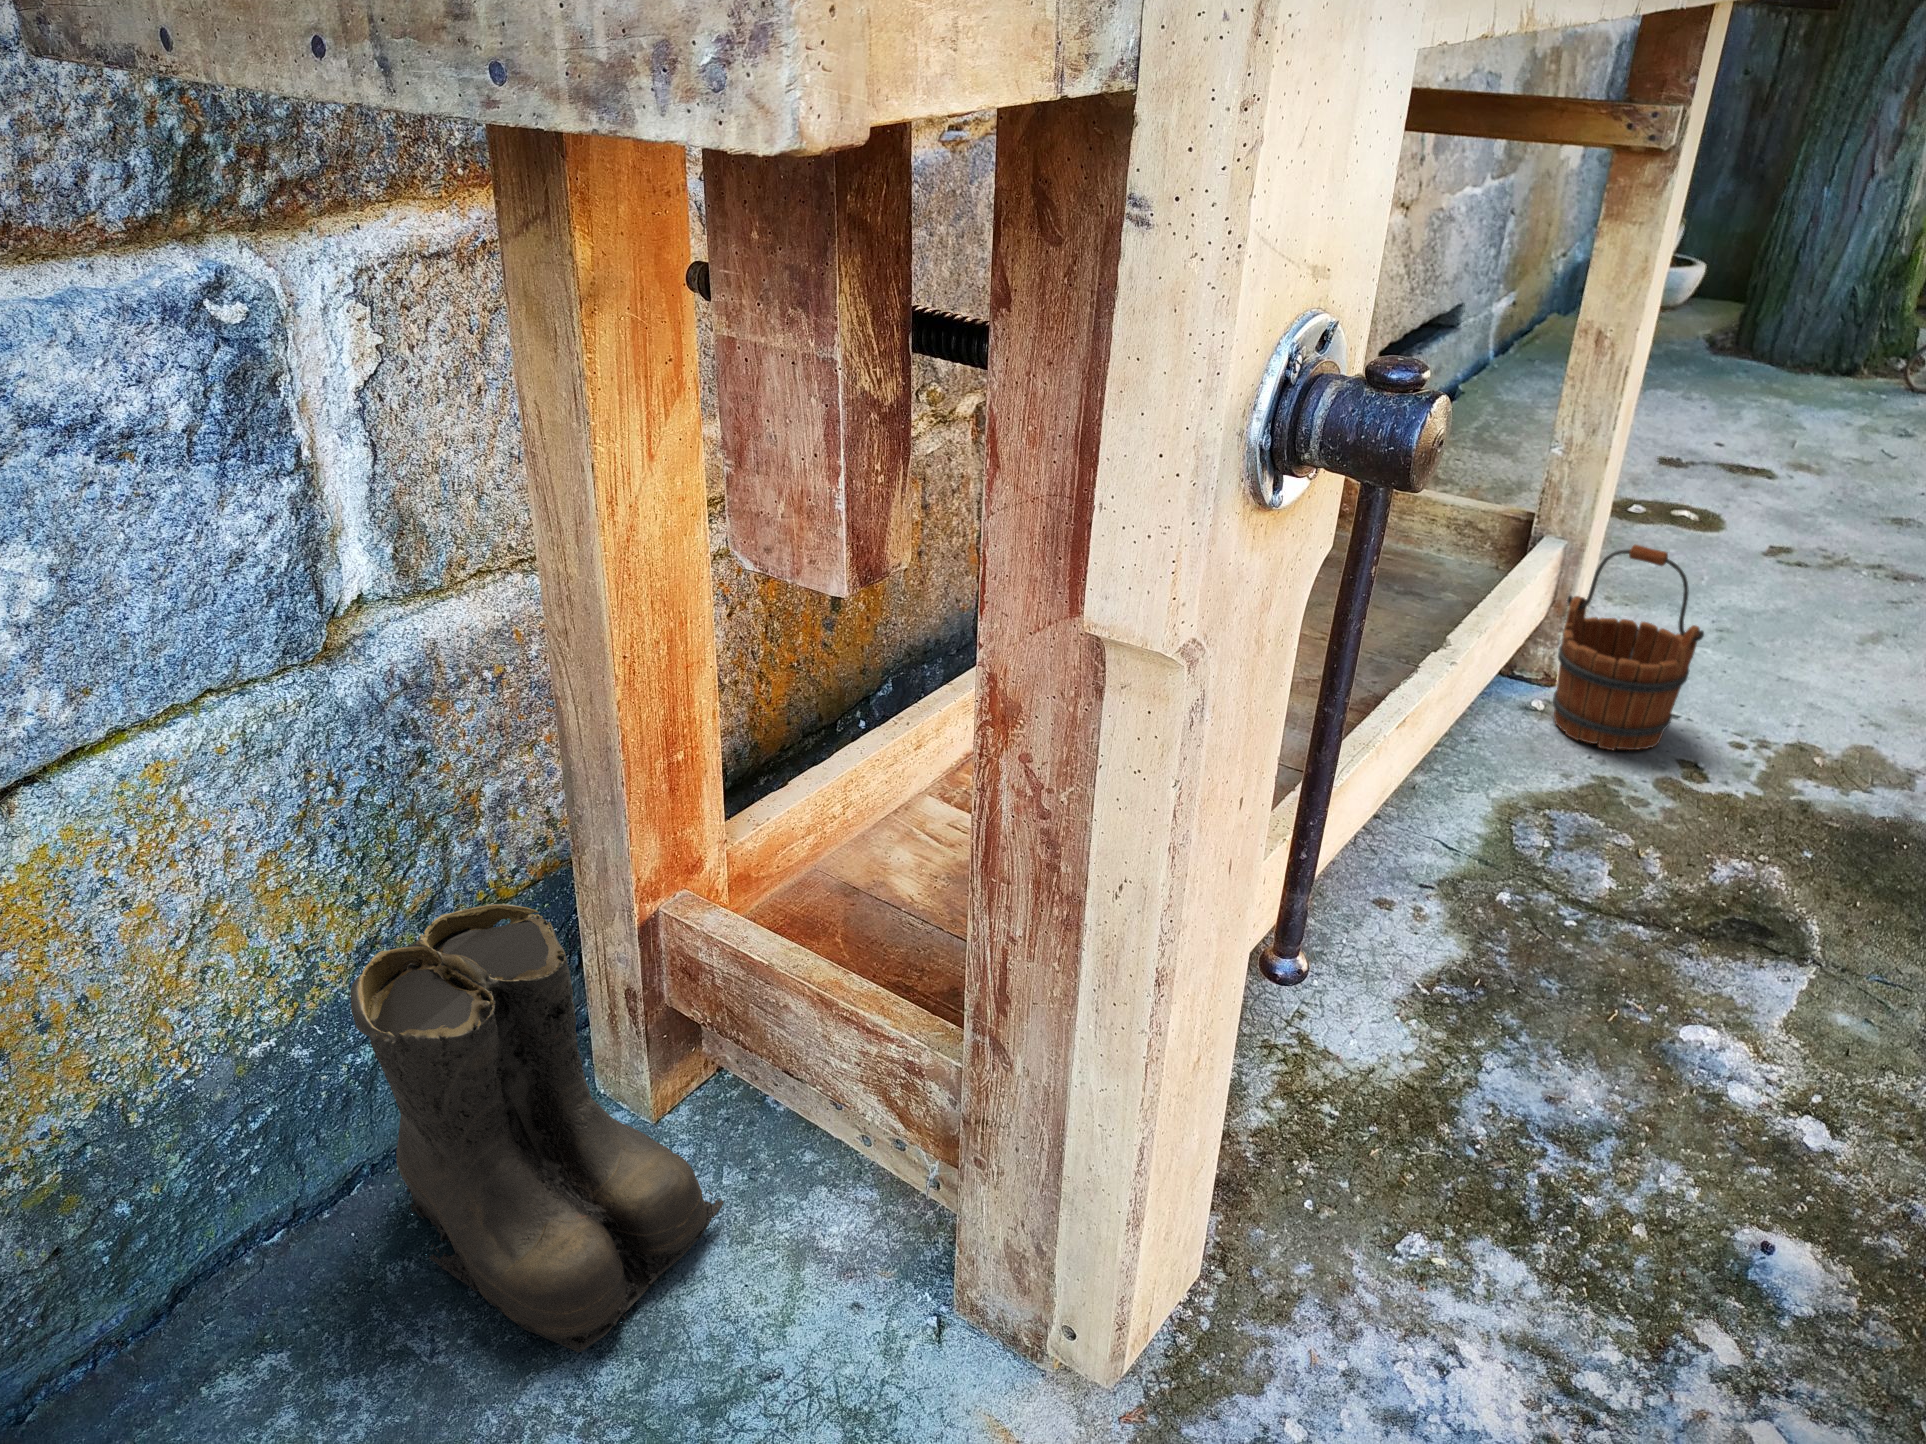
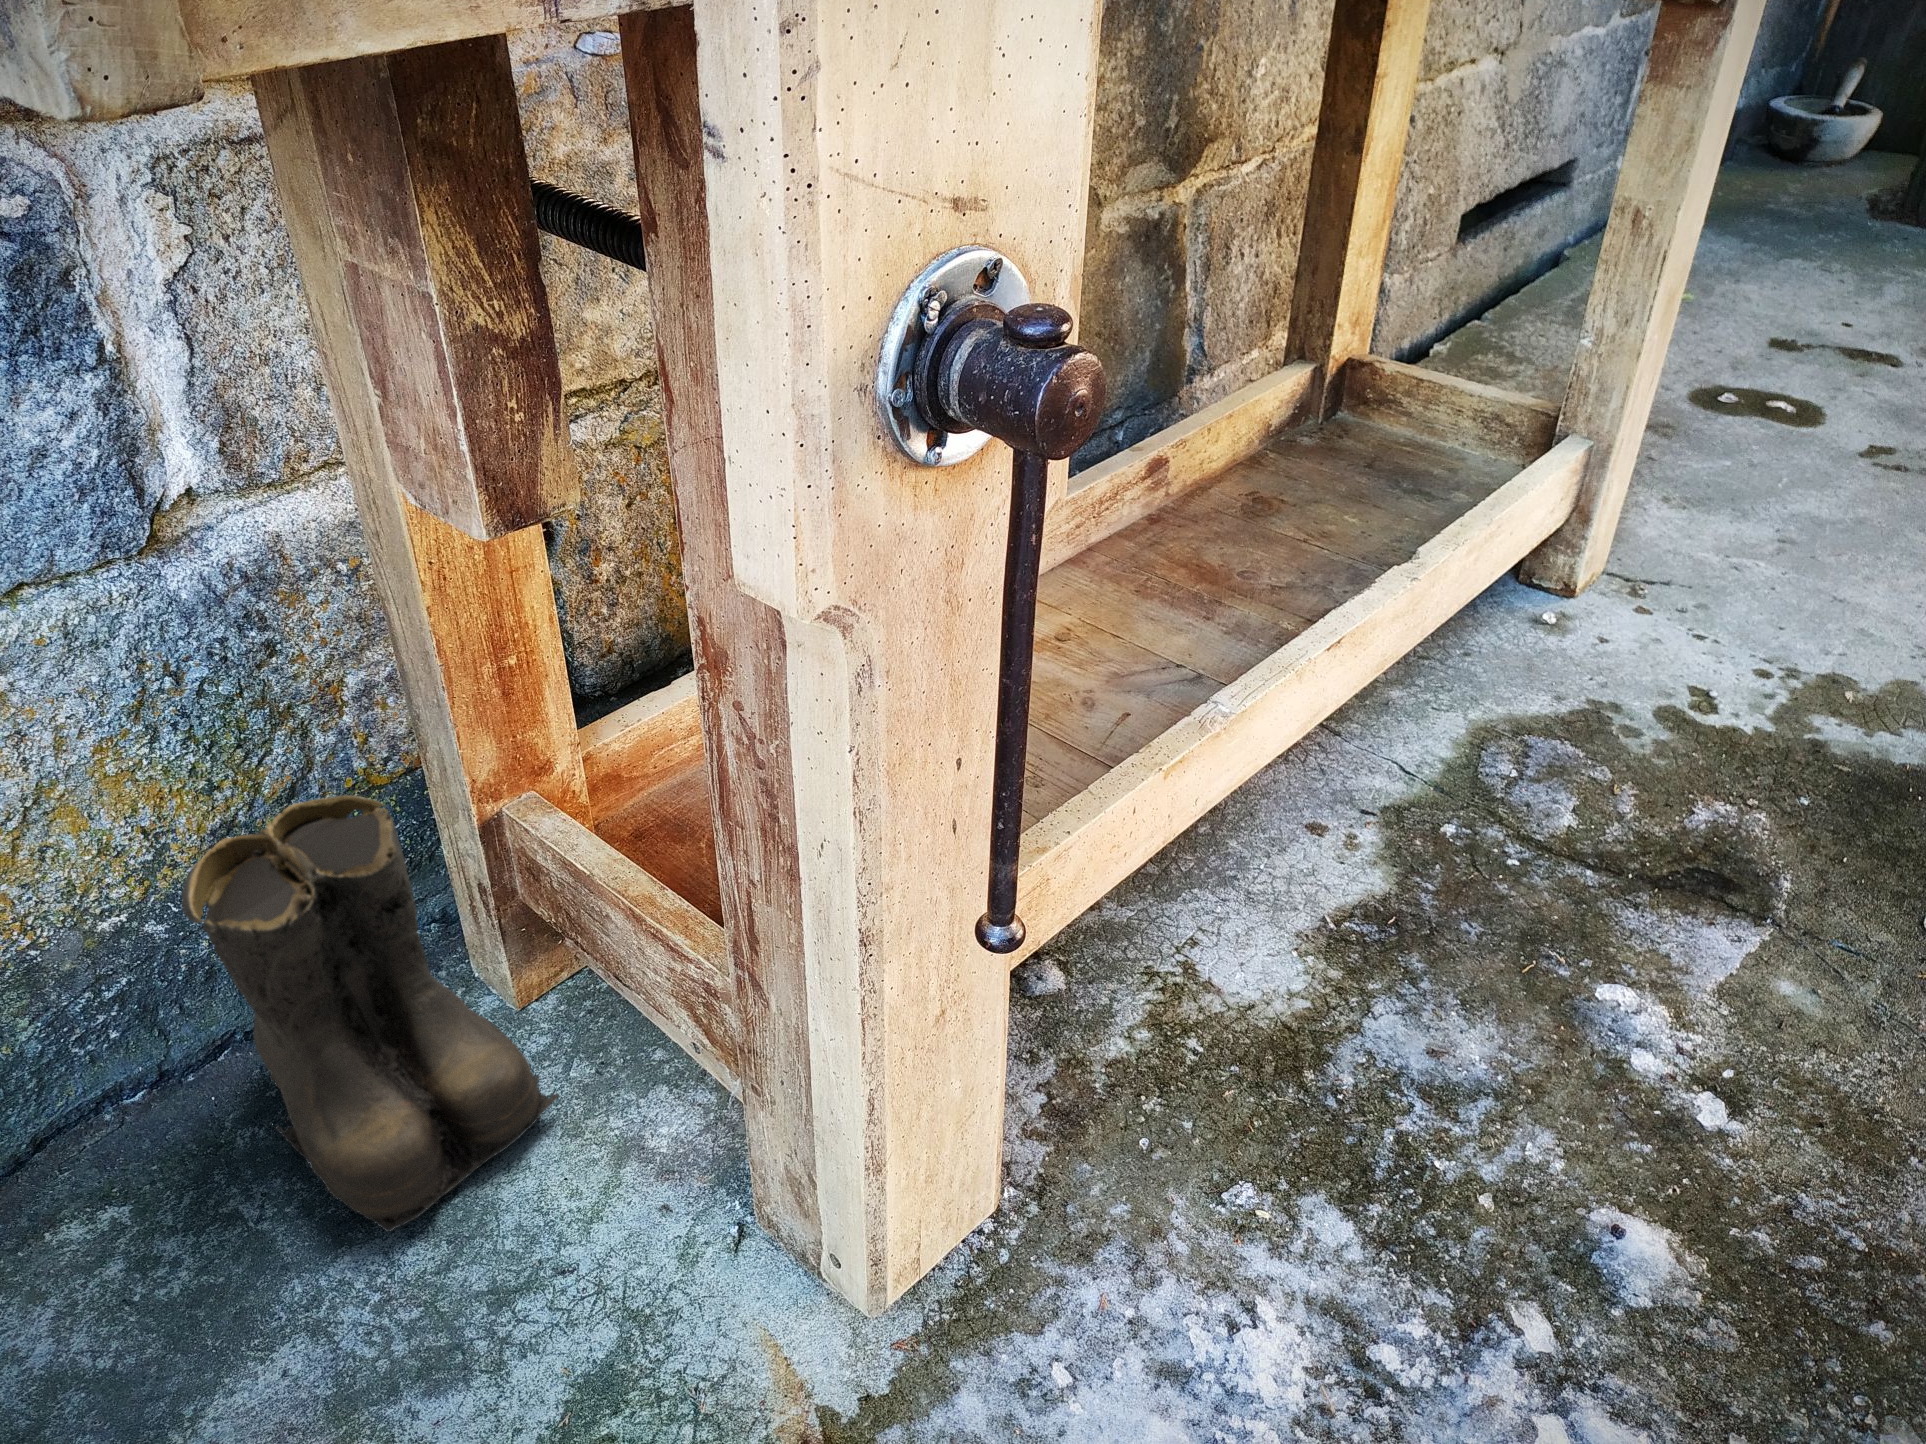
wooden bucket: present [1553,545,1704,750] -> none [1562,452,1726,675]

